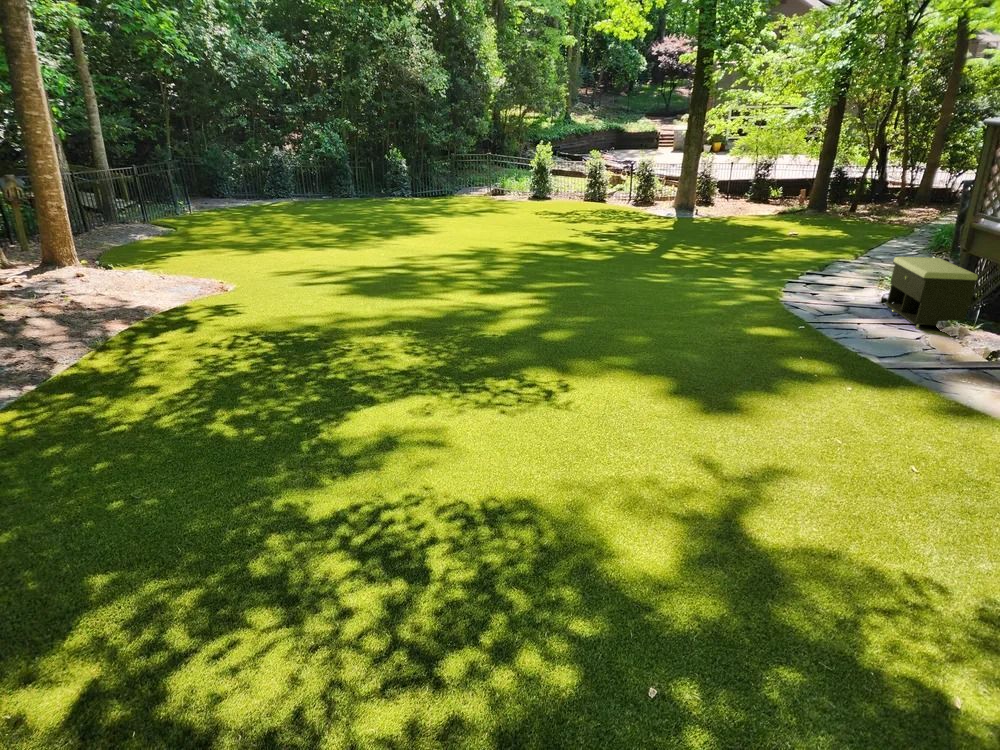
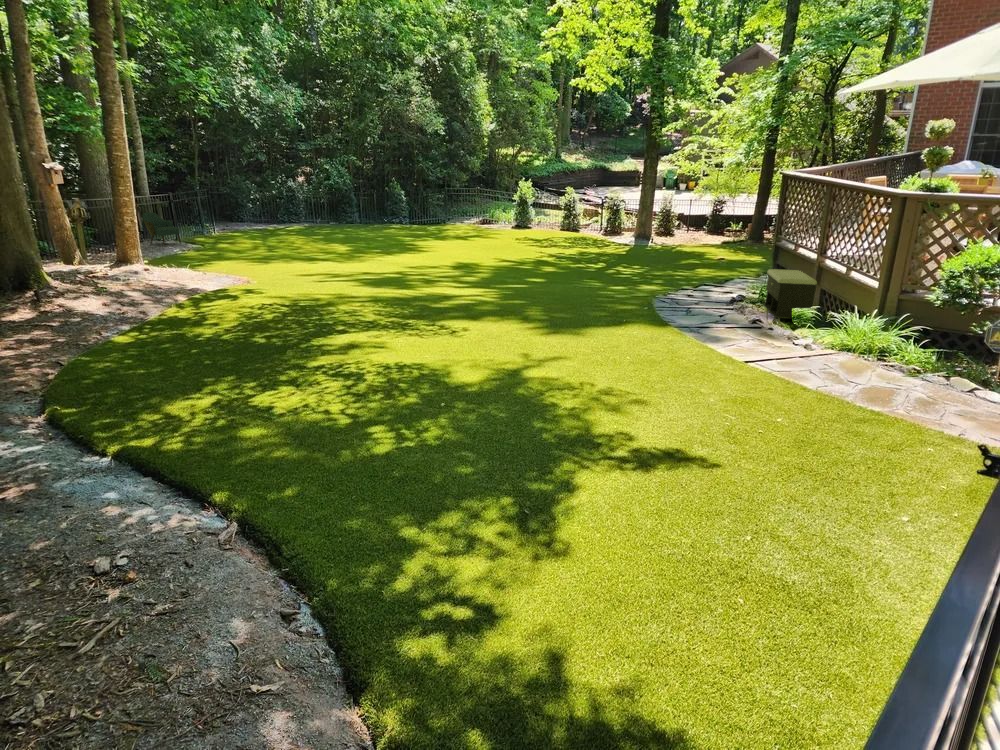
armchair: none [98,189,147,230] -> present [142,212,181,246]

